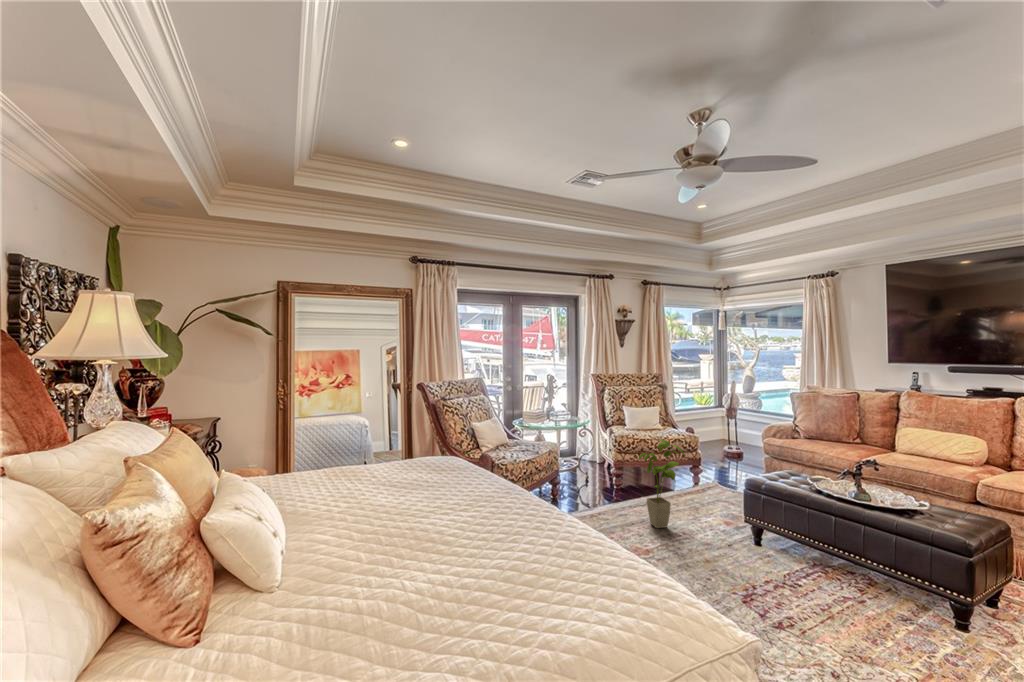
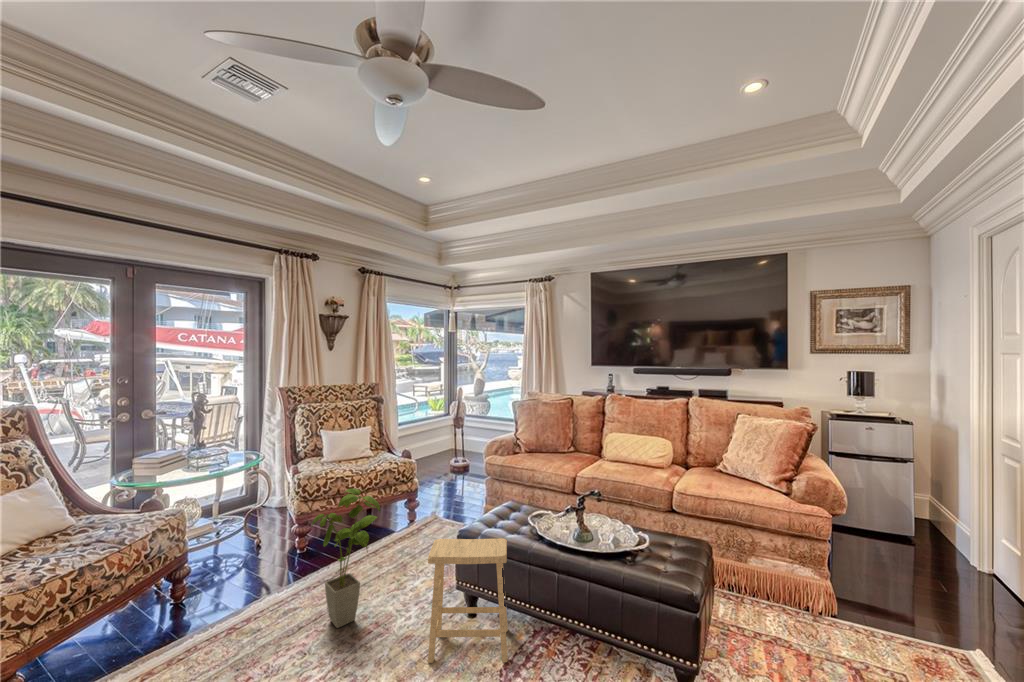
footstool: none [724,480,789,572] -> present [428,538,508,663]

